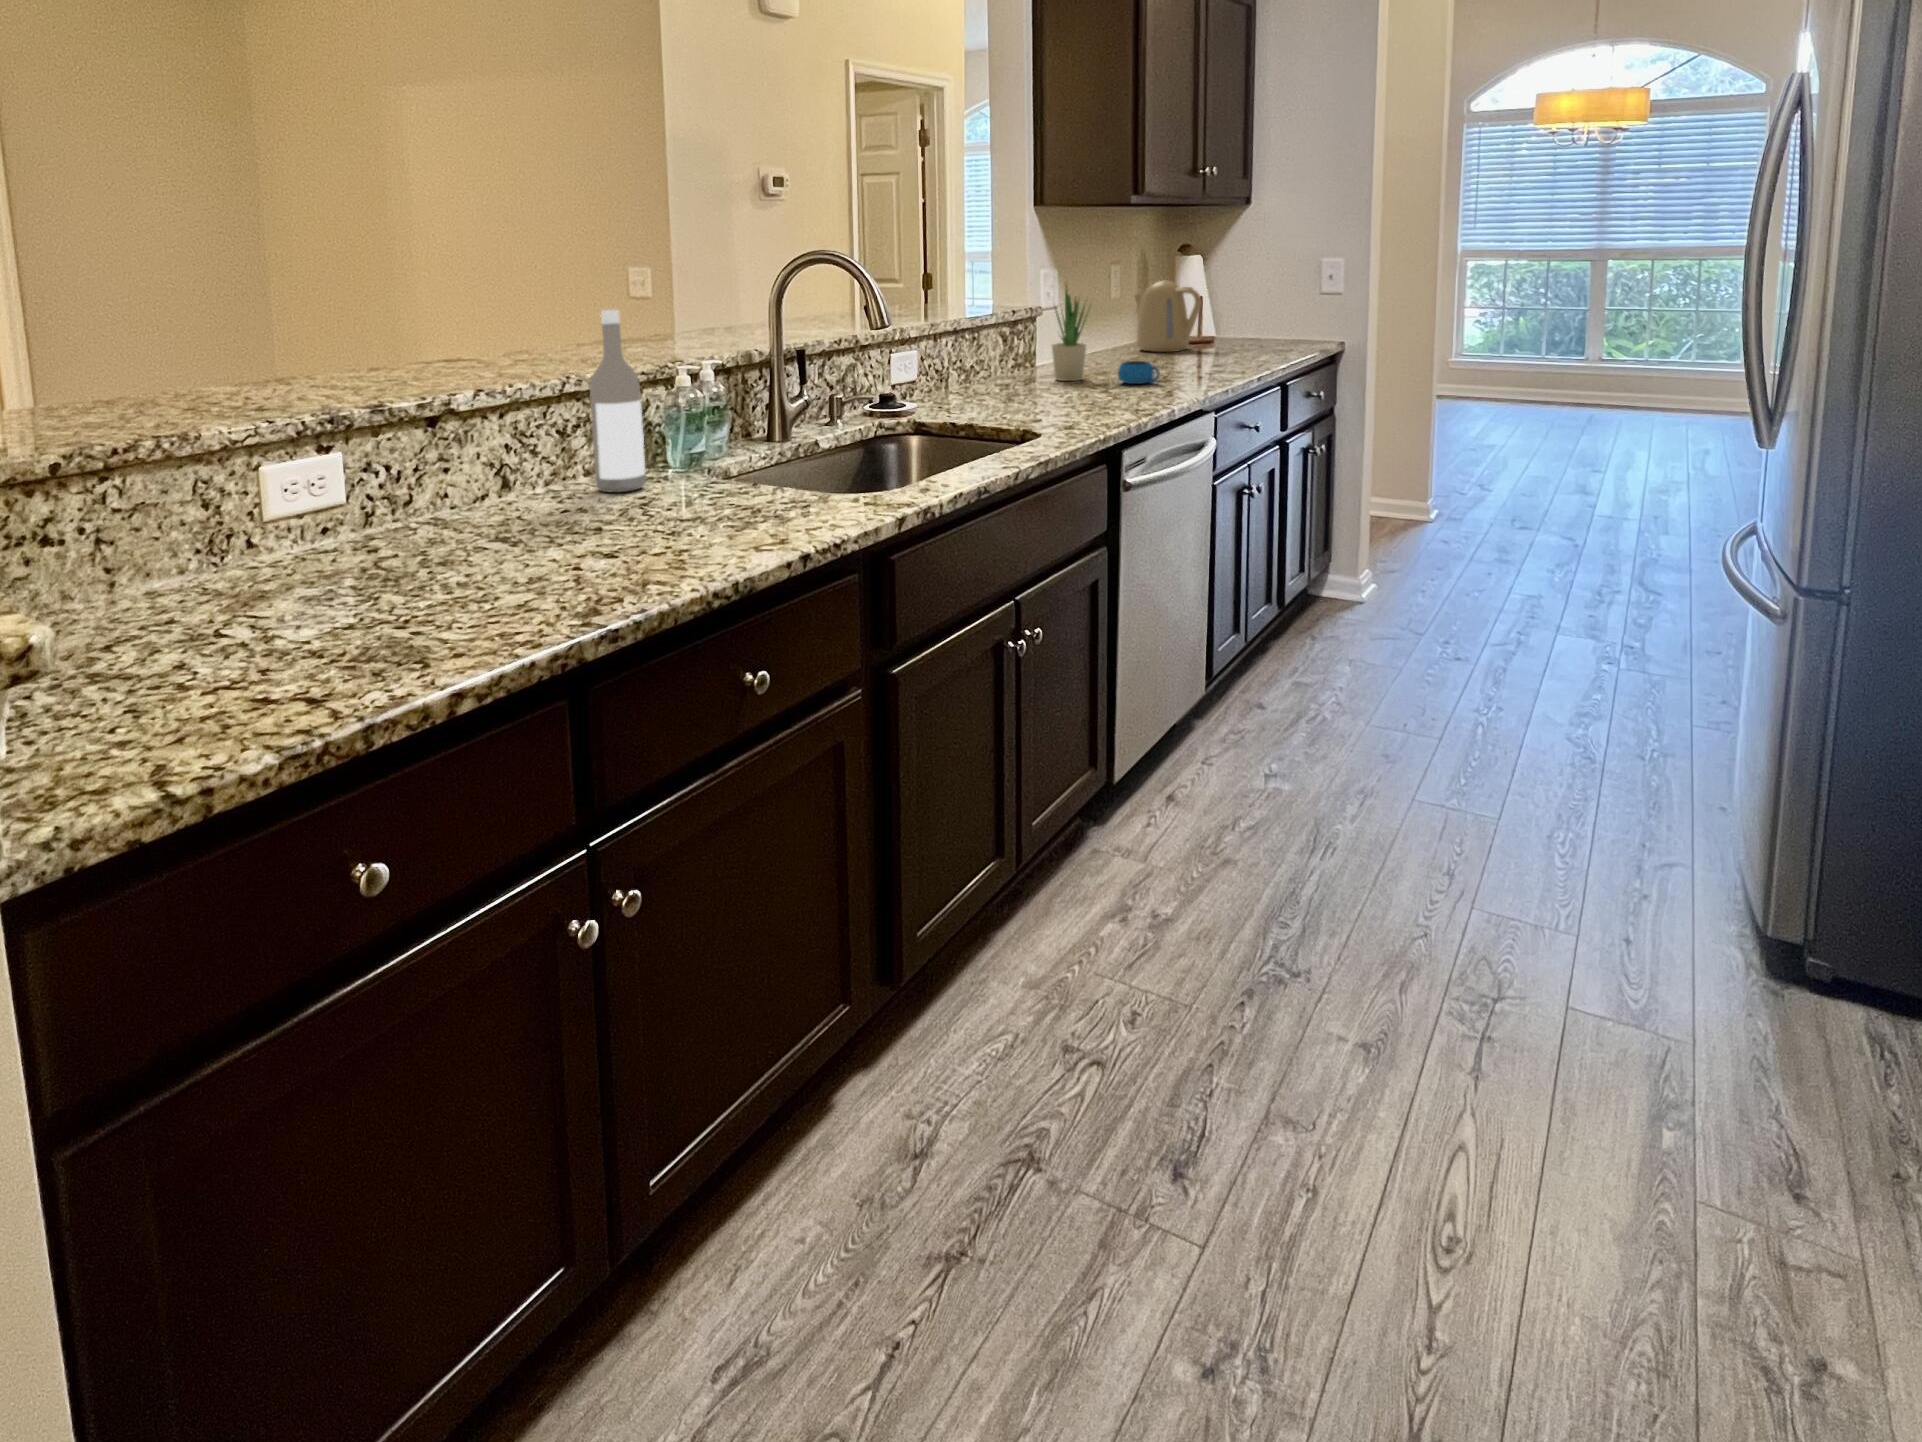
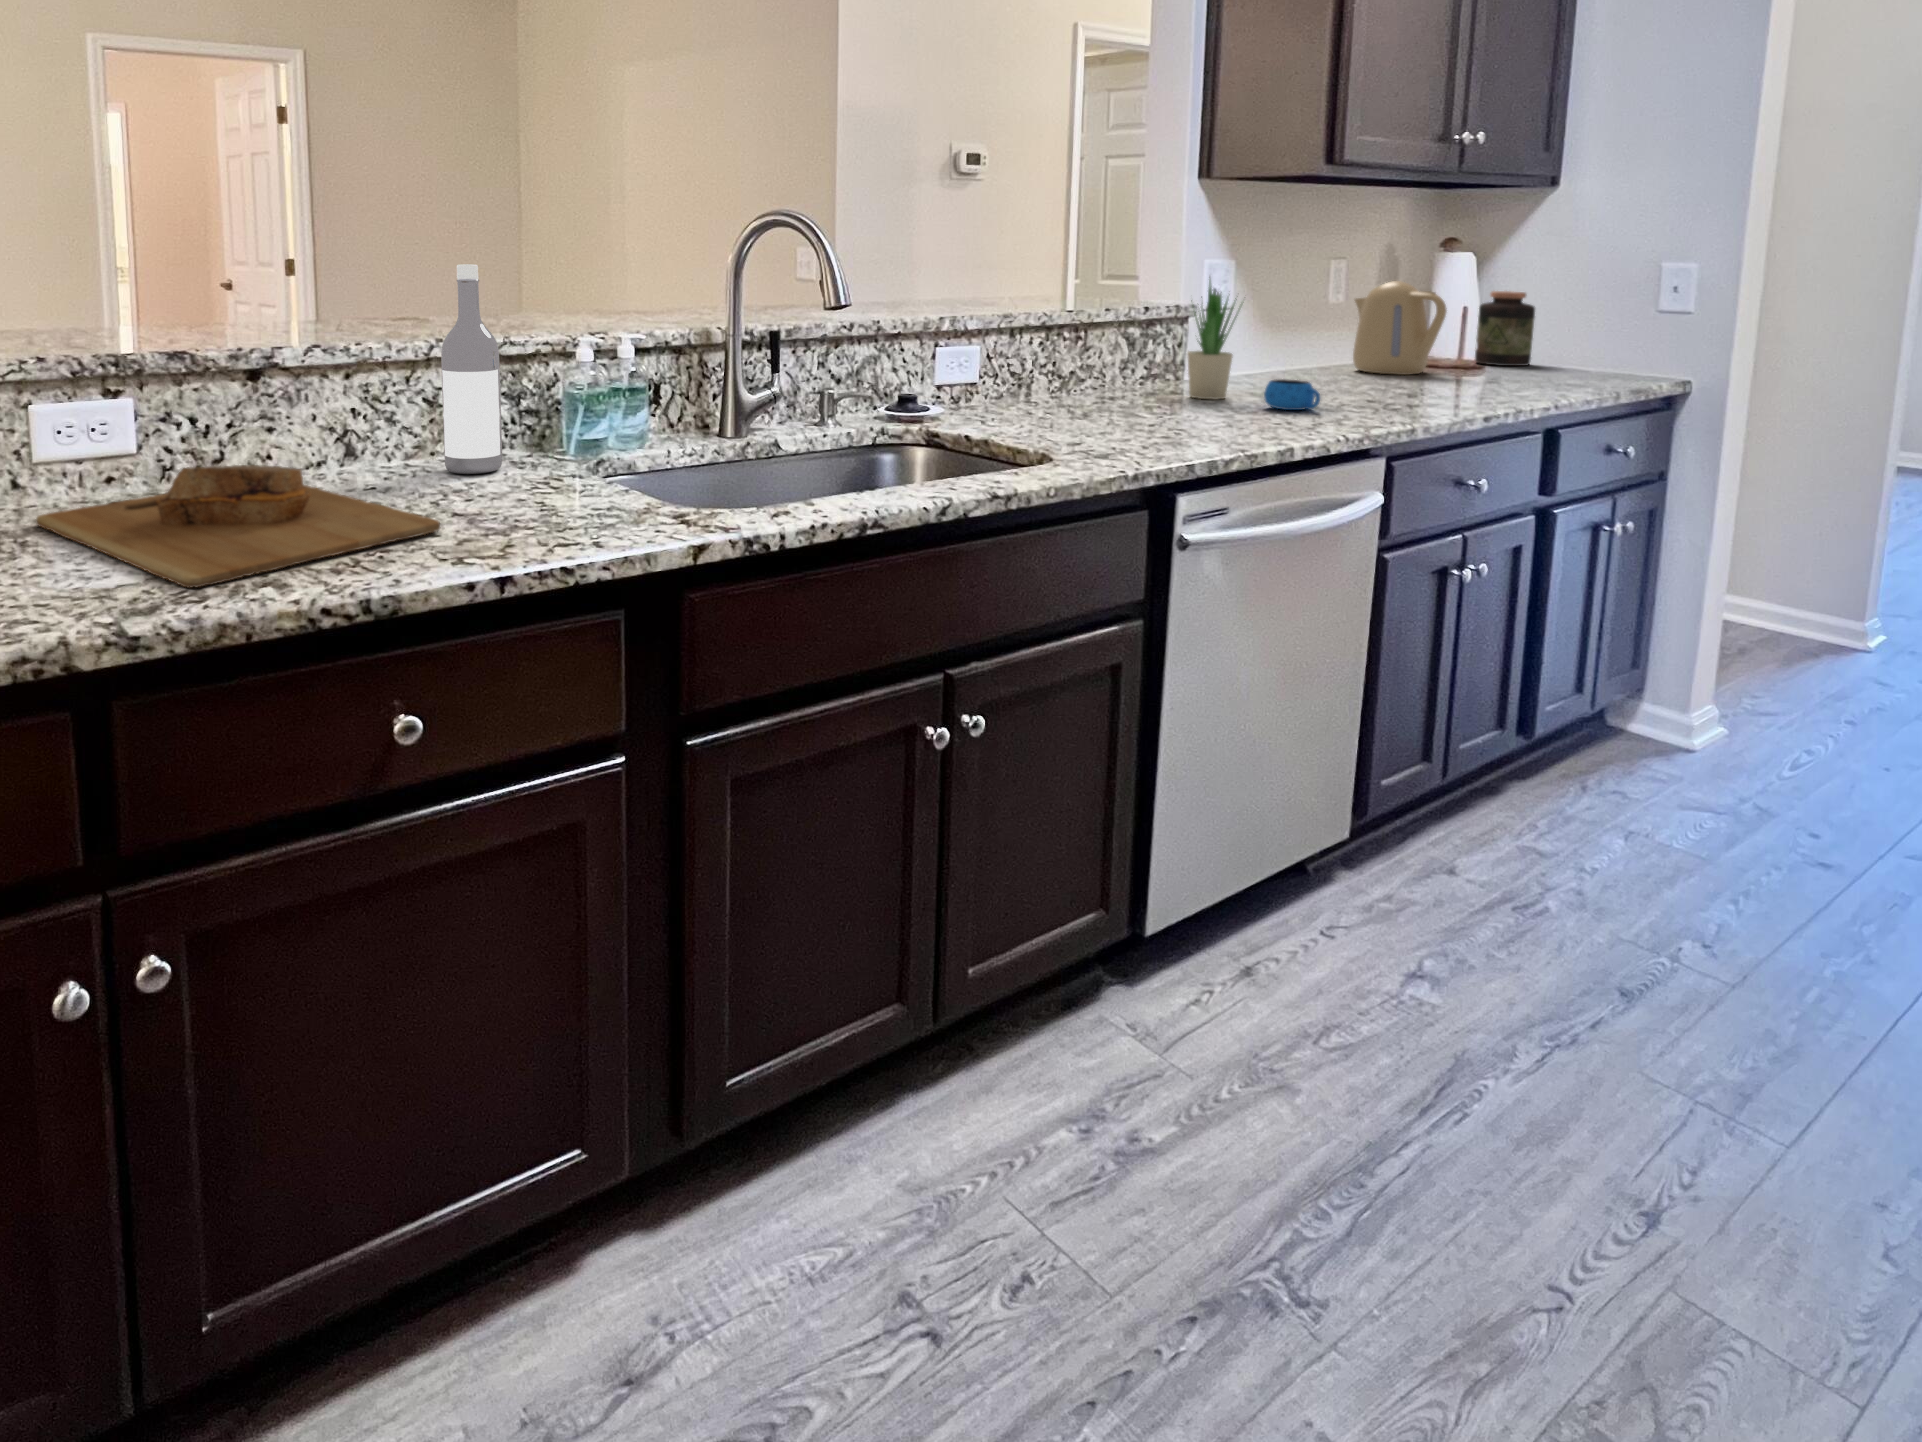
jar: none [1209,284,1247,340] -> present [1475,291,1535,366]
cutting board: none [325,496,699,594] -> present [36,465,440,587]

